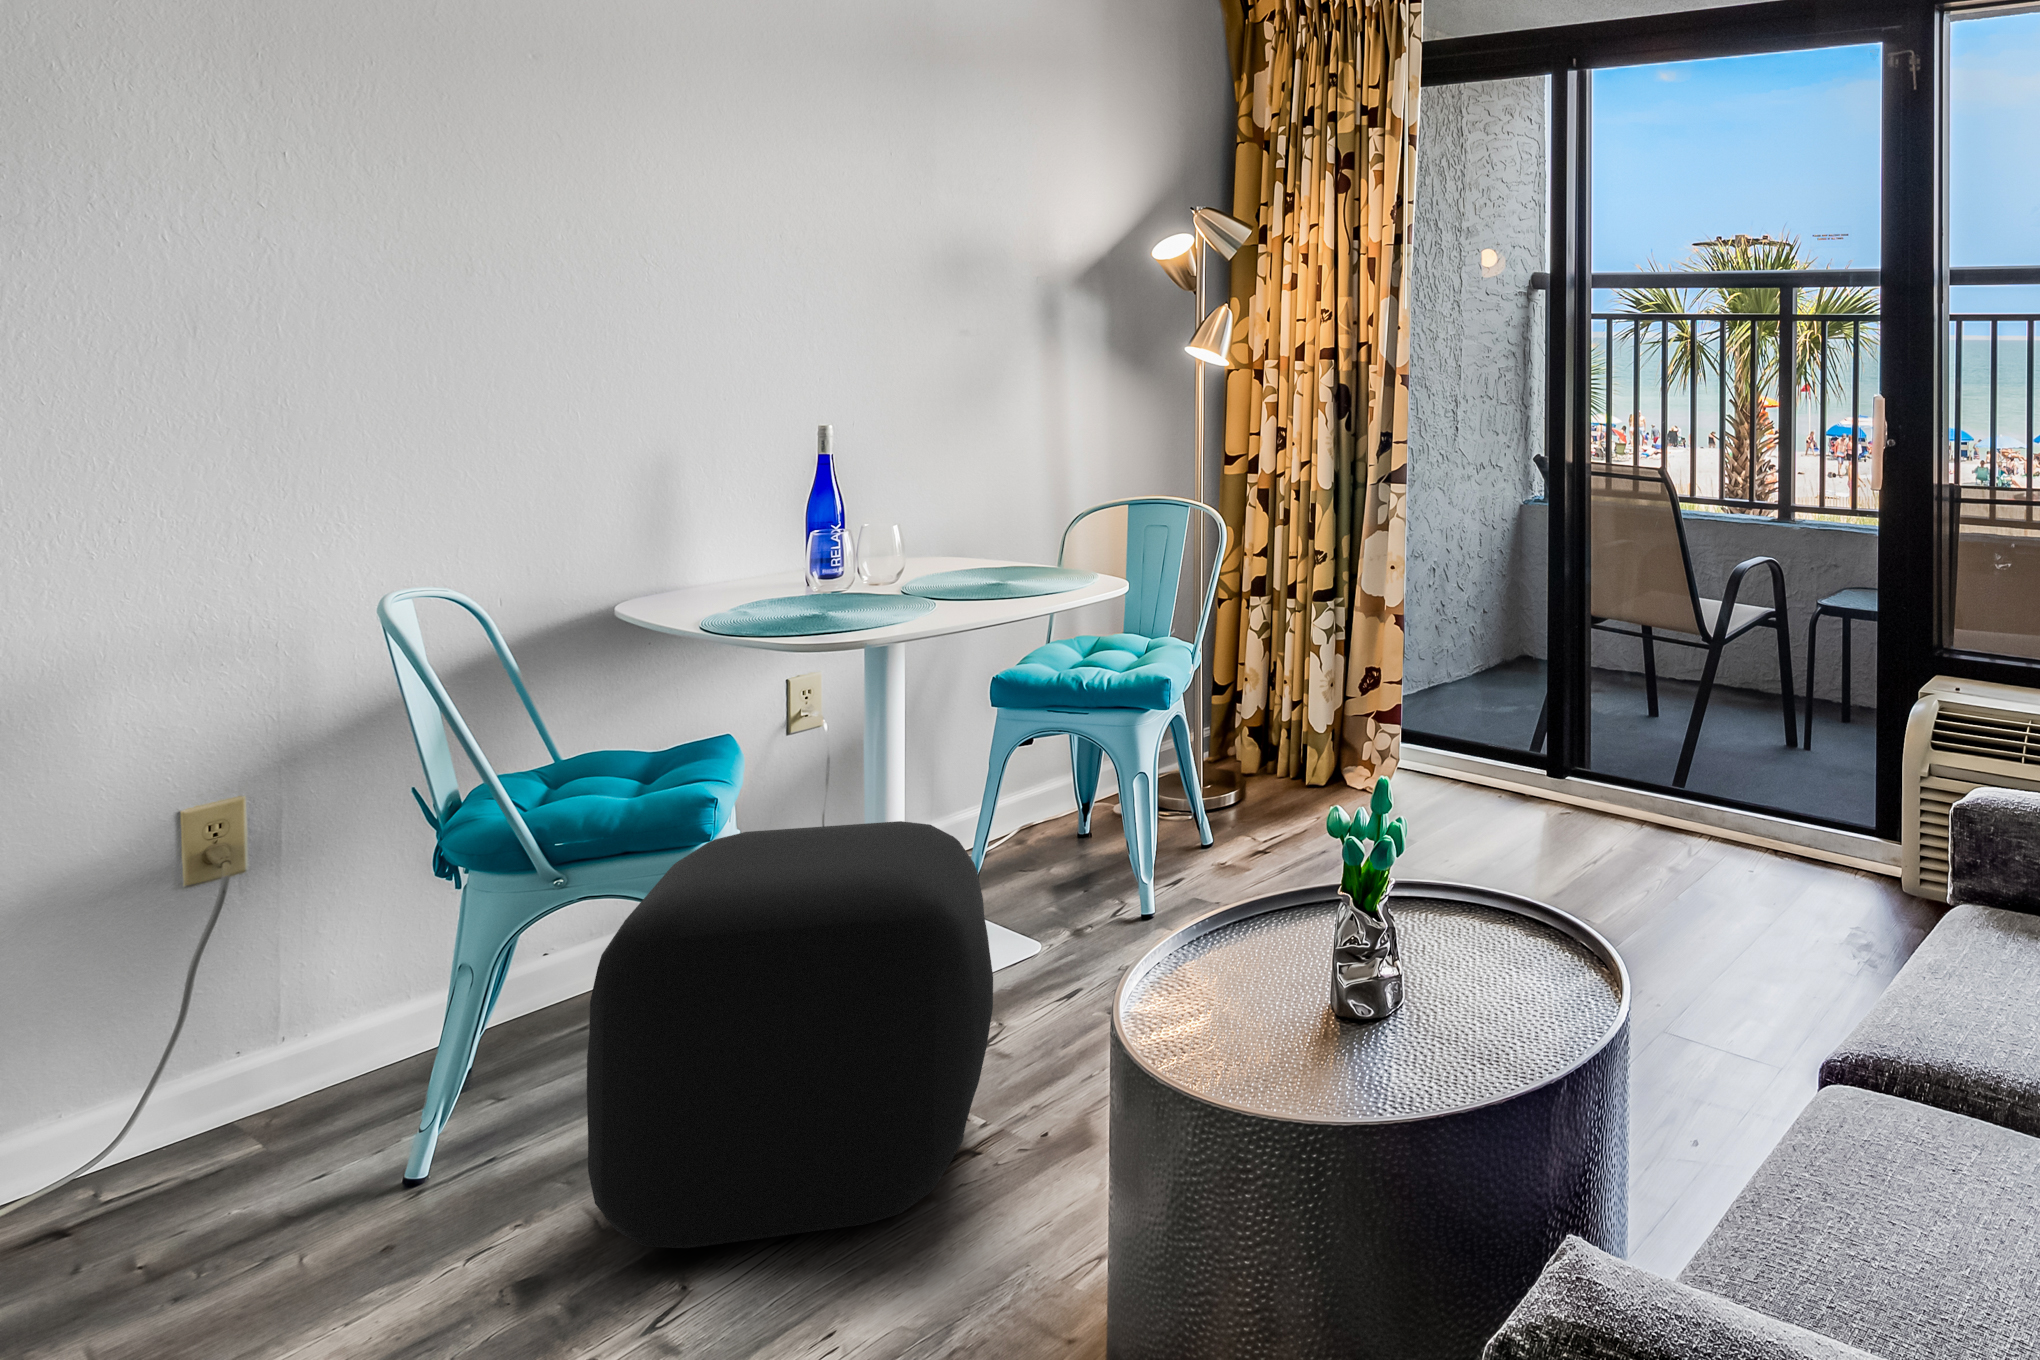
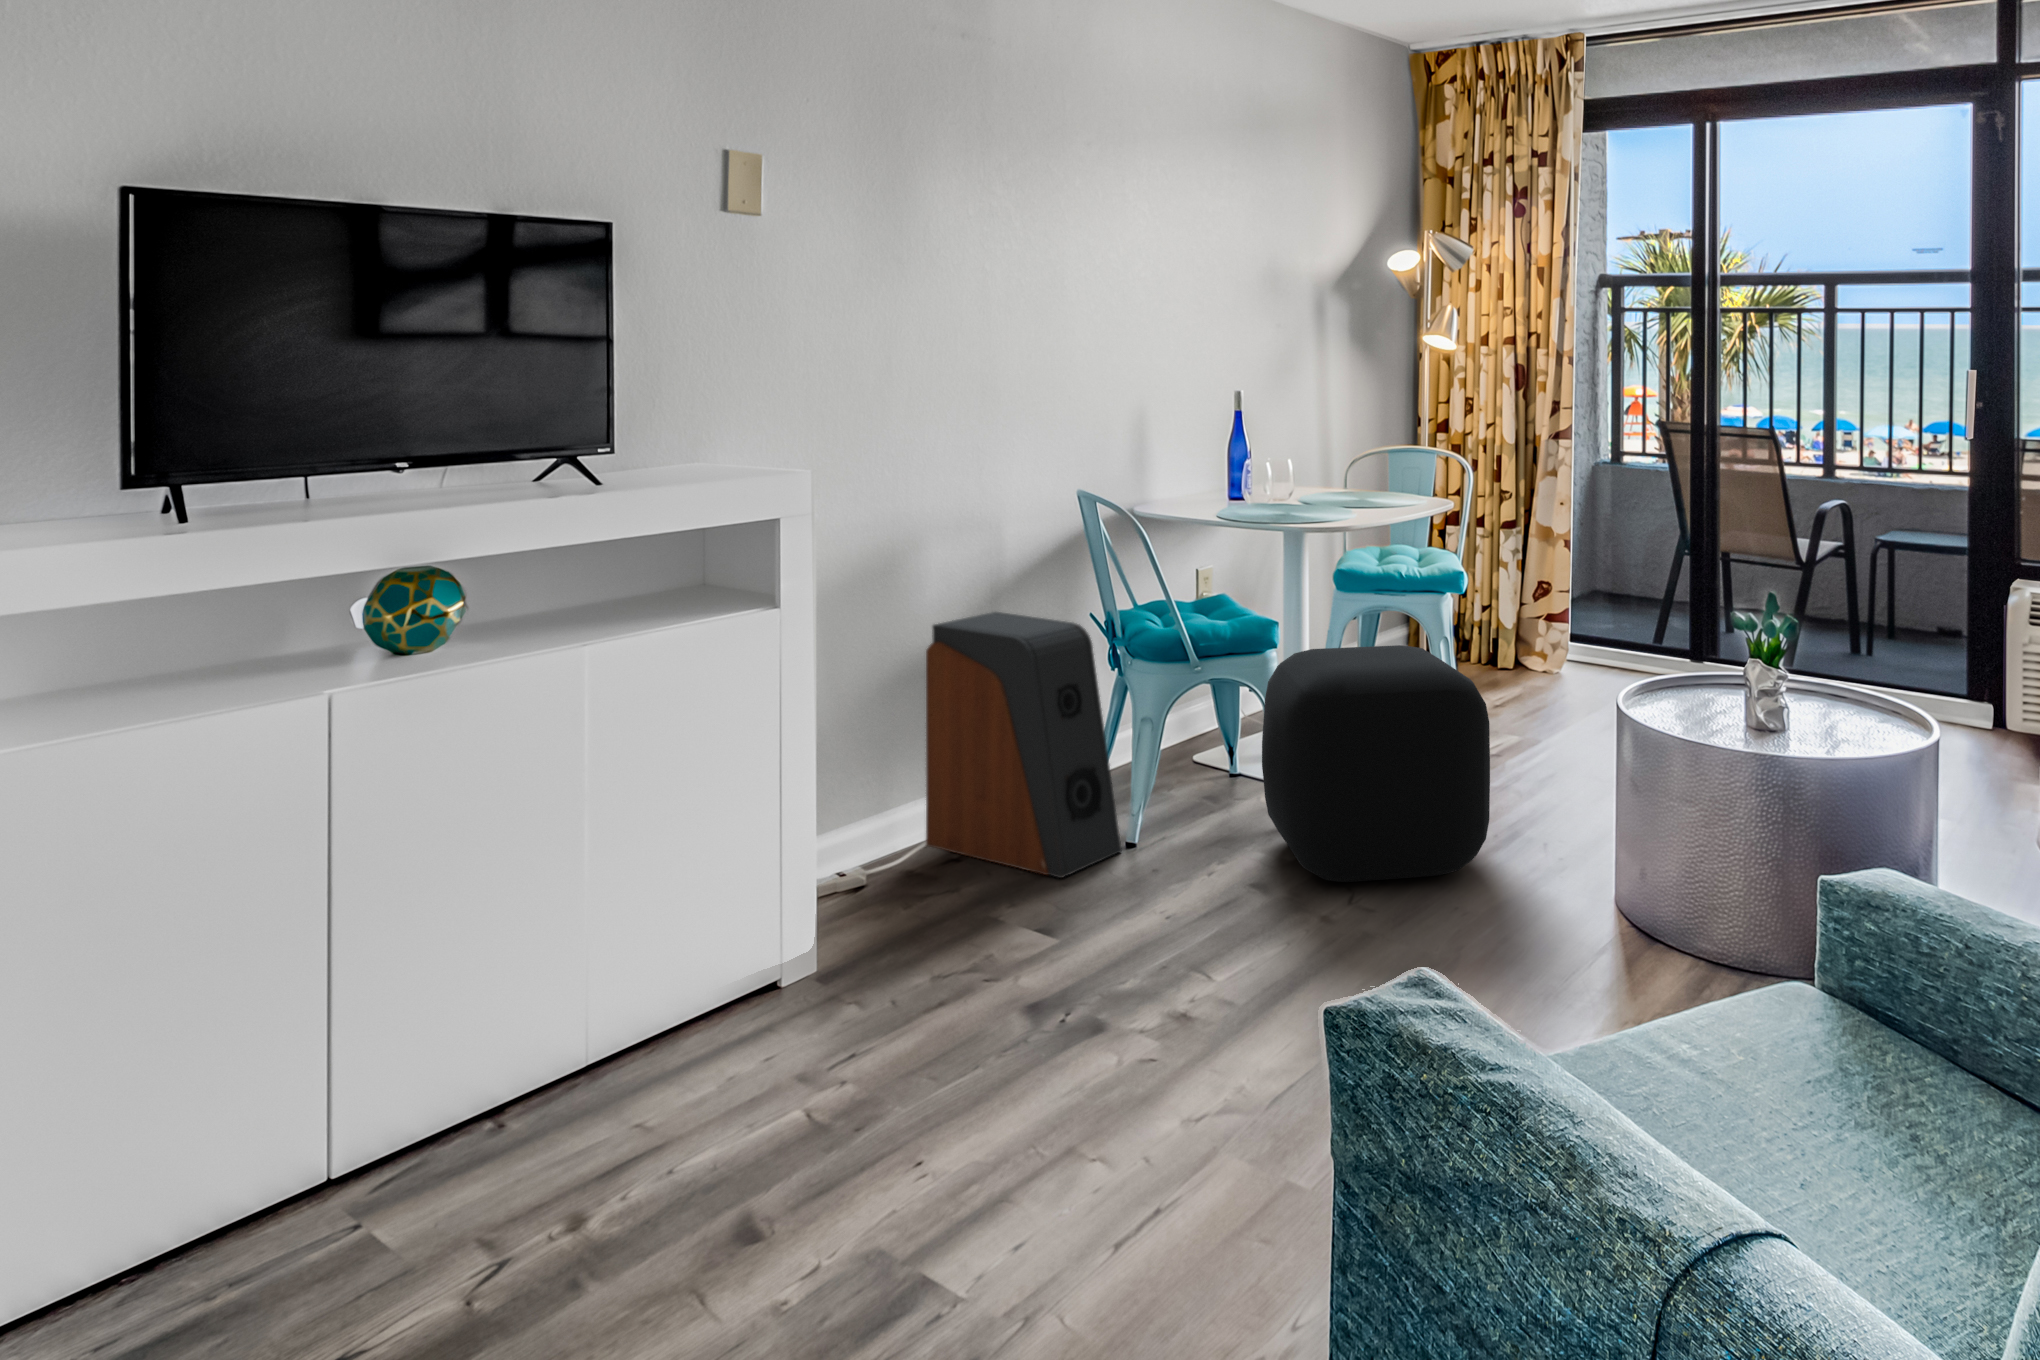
speaker: none [66,769,392,1251] -> present [926,612,1122,878]

